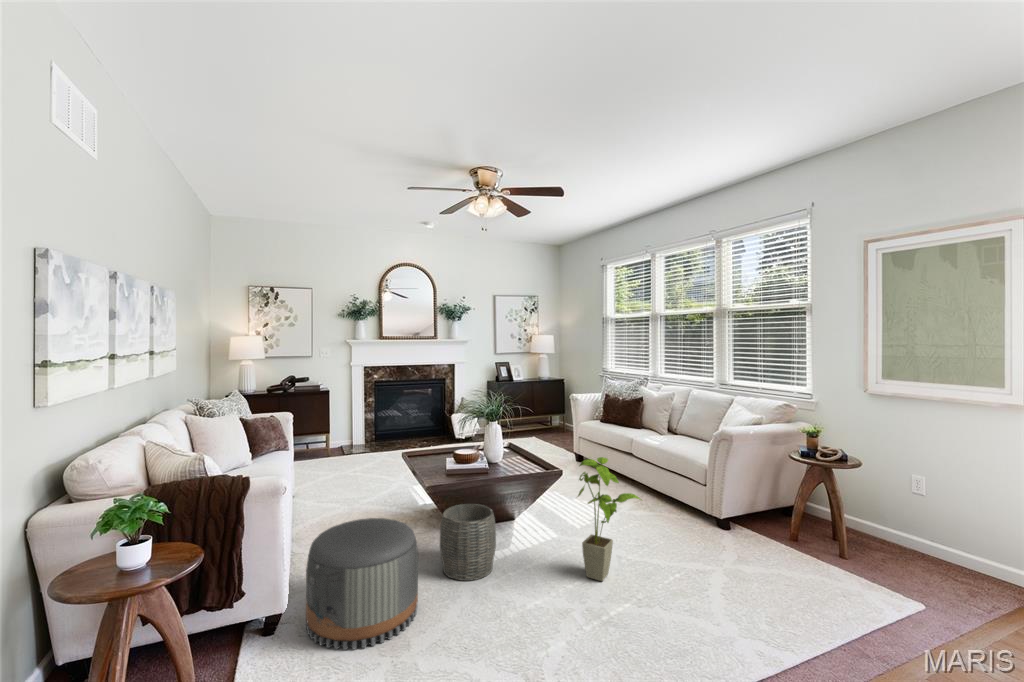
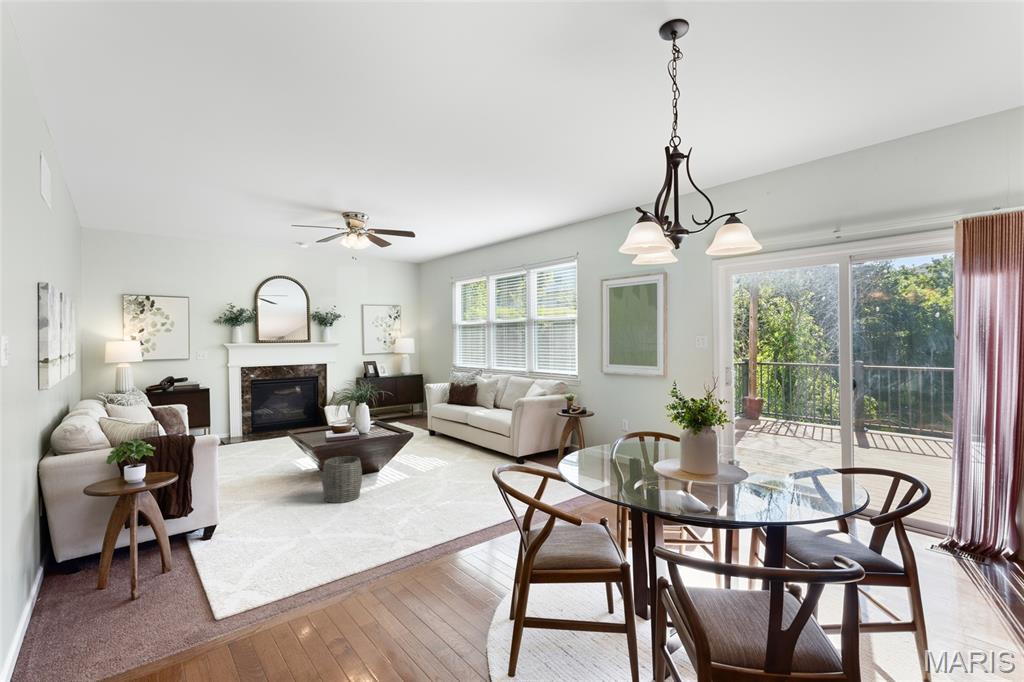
house plant: present [578,457,641,581] -> none [415,417,456,494]
pouf: present [306,518,418,650] -> none [233,465,309,537]

